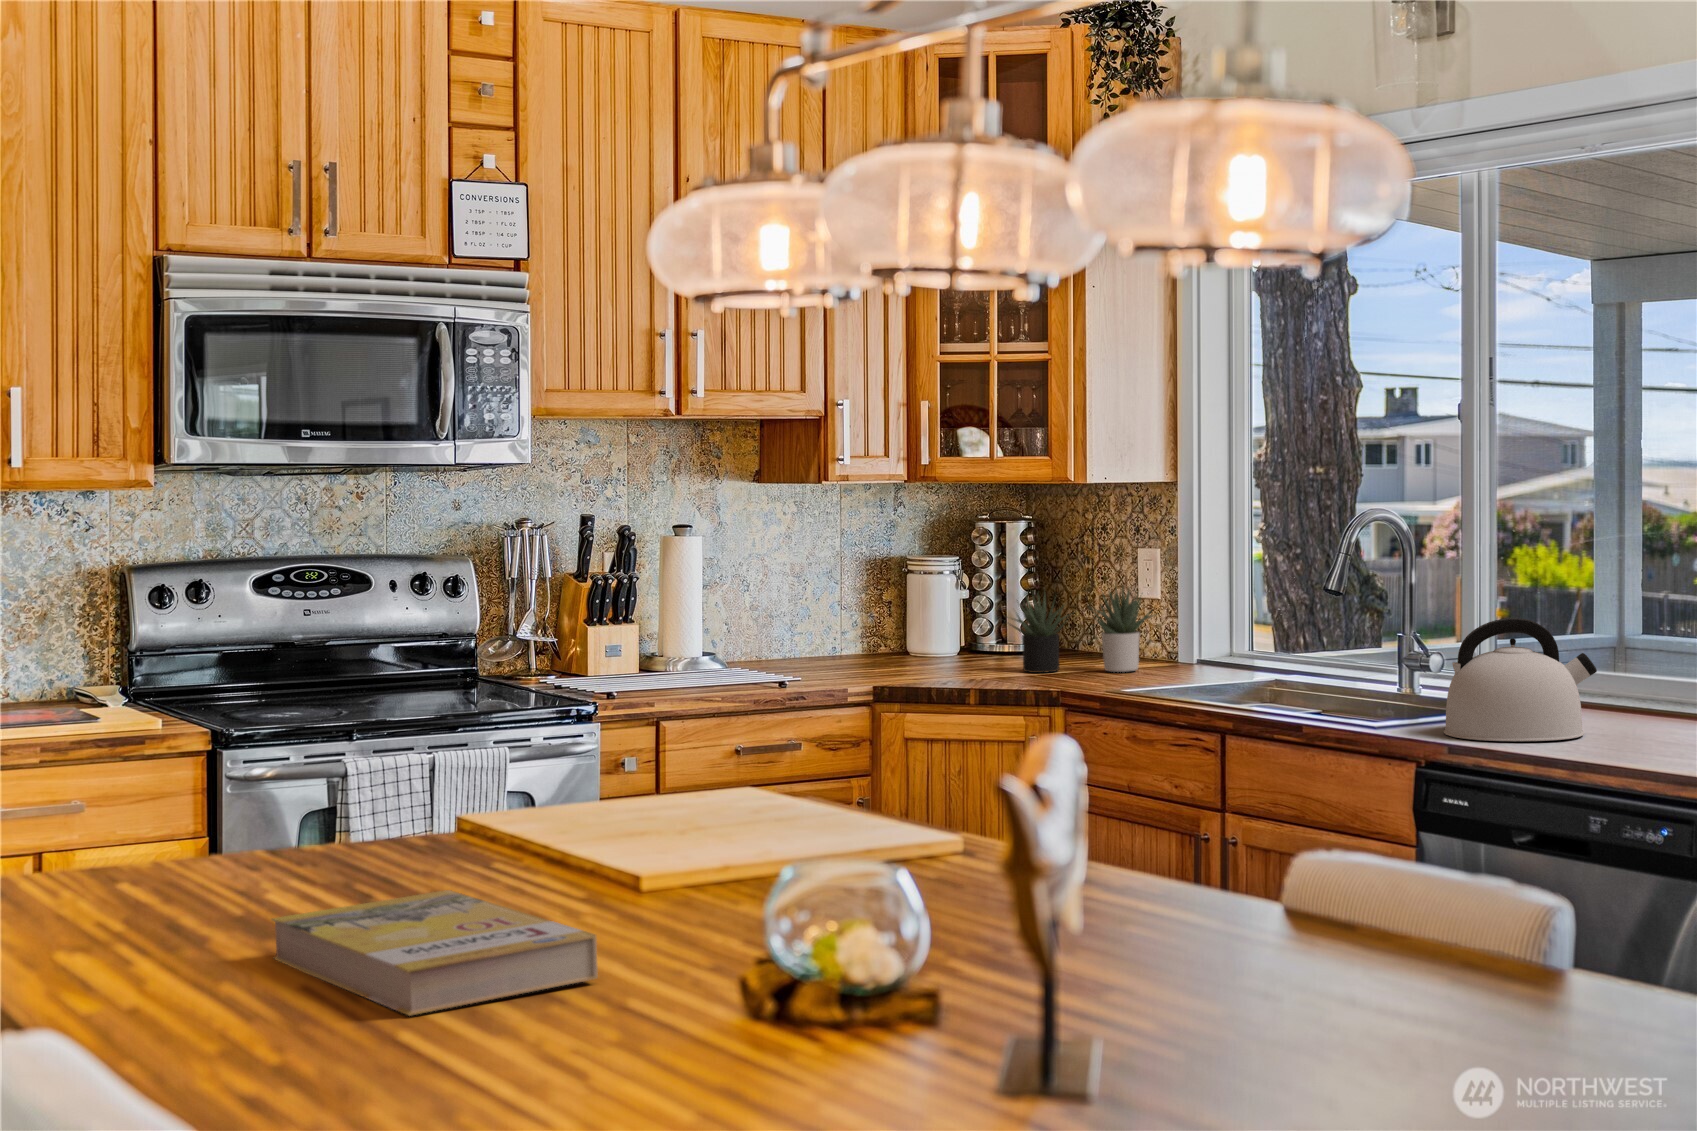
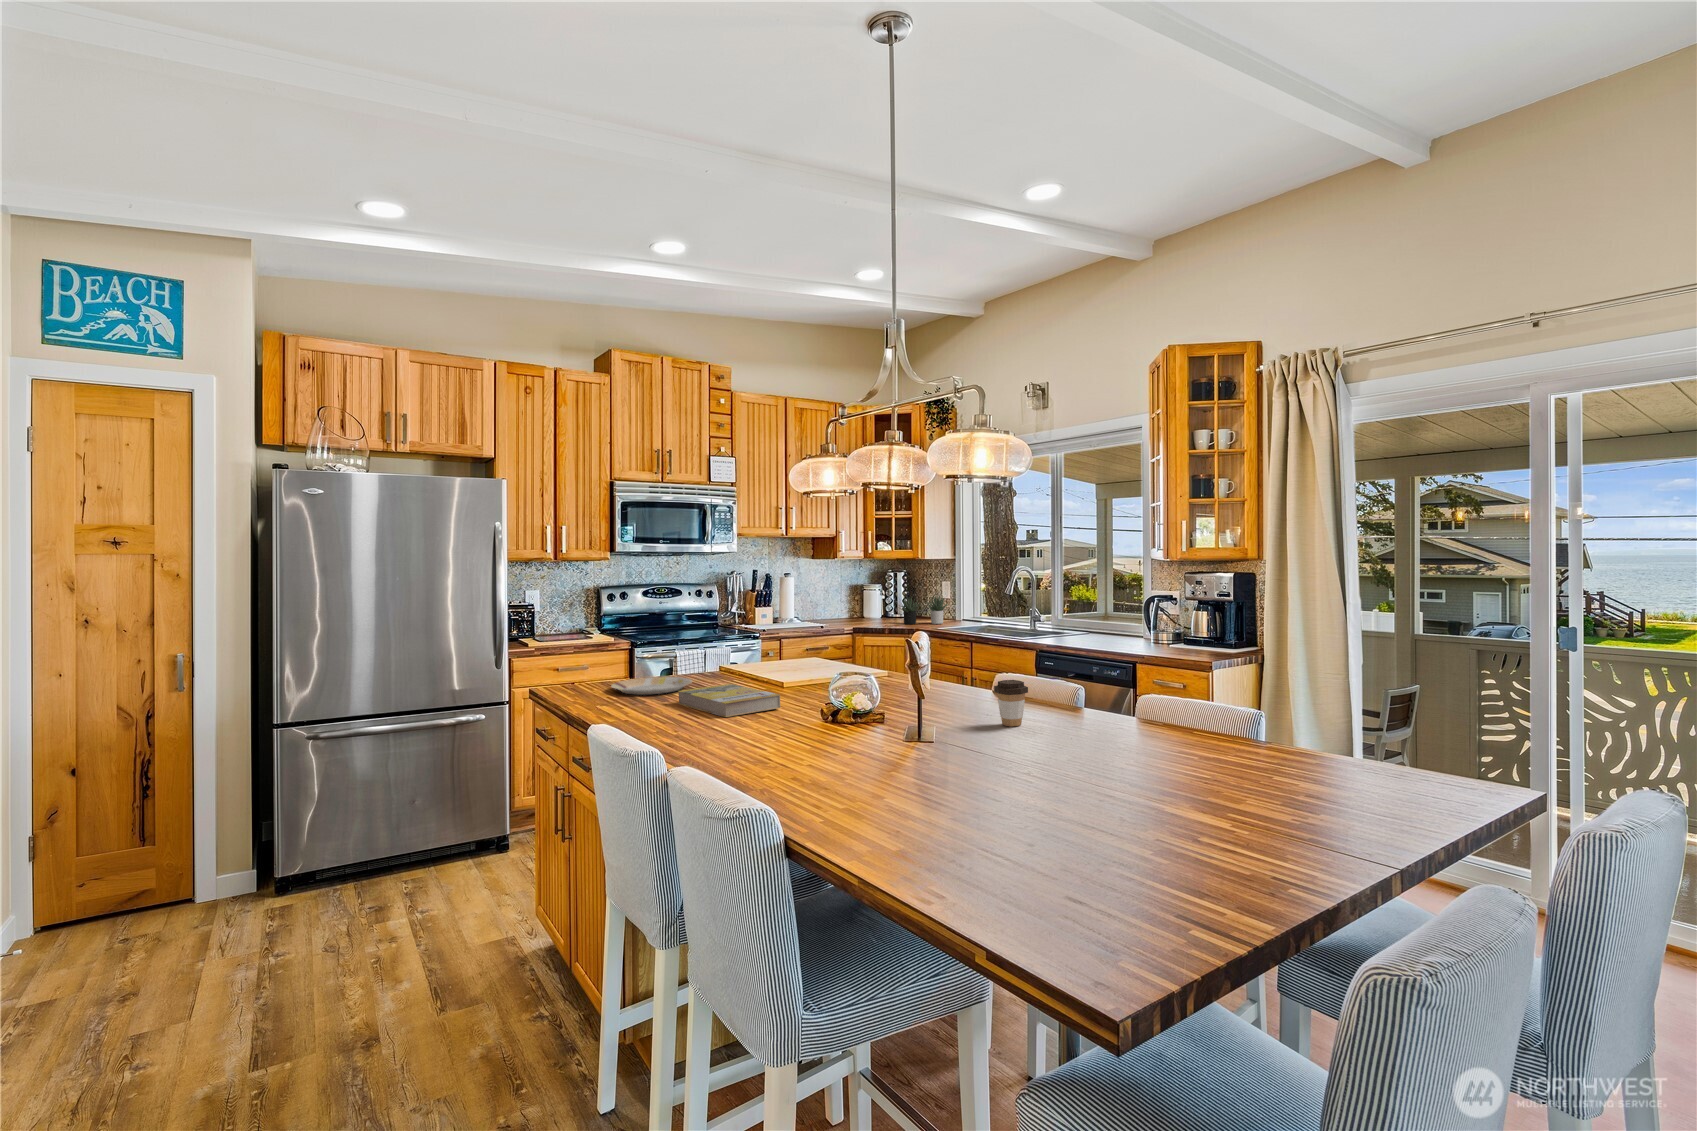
kettle: present [1444,618,1597,741] -> none [1045,604,1095,645]
plate: none [77,859,338,923] -> present [611,677,692,695]
coffee cup: none [1304,897,1420,1058] -> present [994,680,1028,727]

